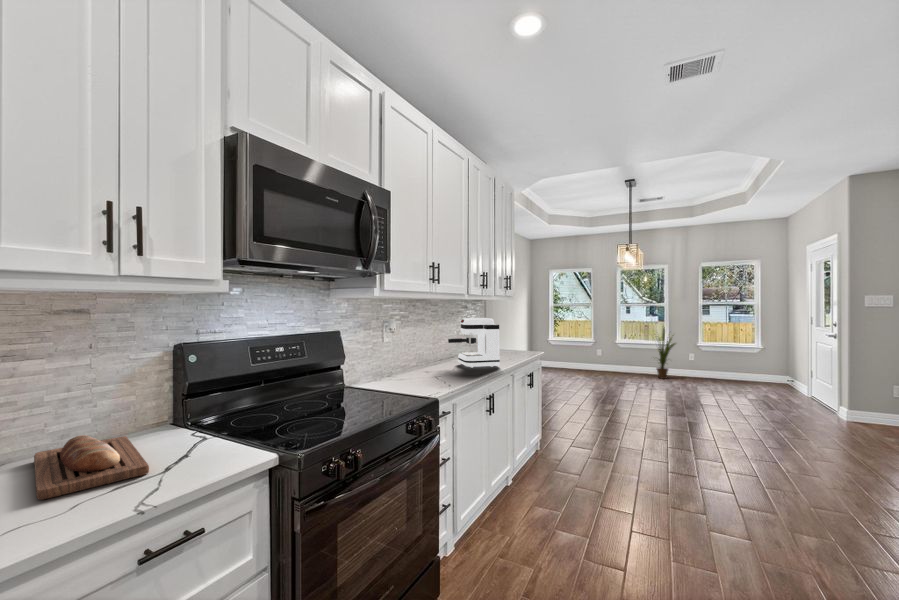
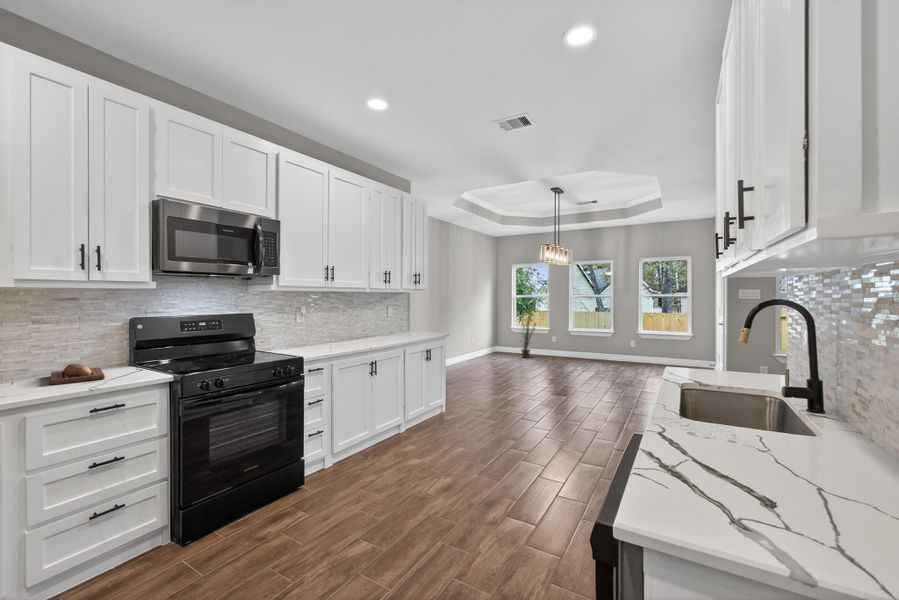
coffee maker: present [448,318,500,368] -> none [352,306,387,343]
house plant: present [657,327,675,379] -> present [522,316,535,358]

